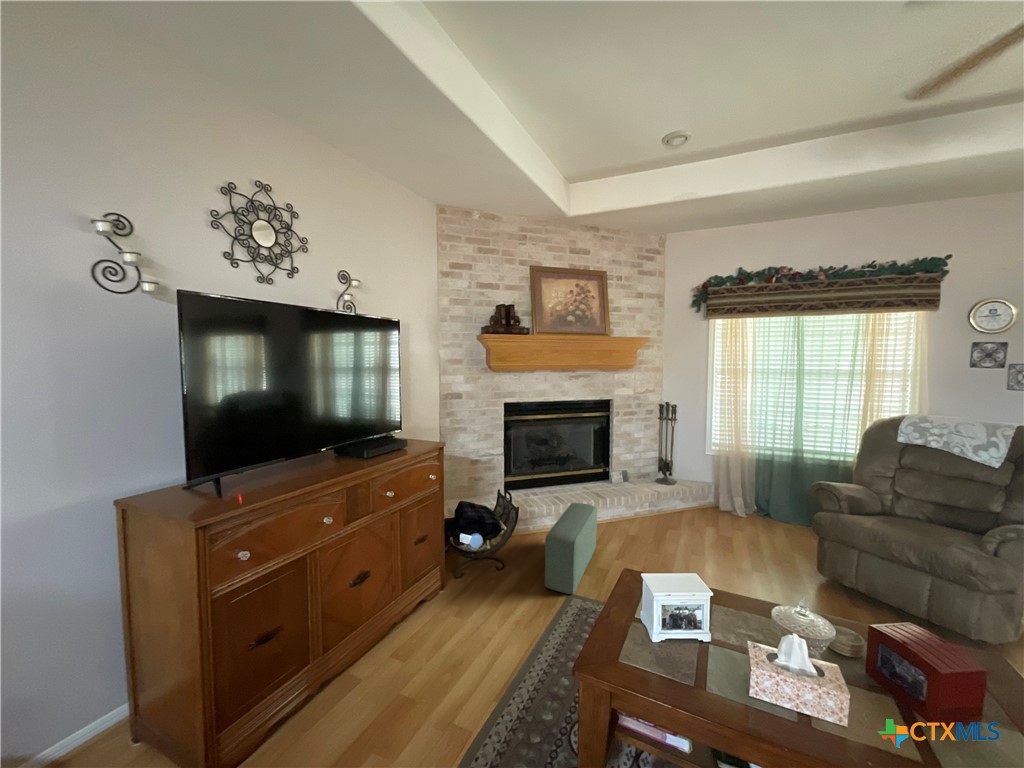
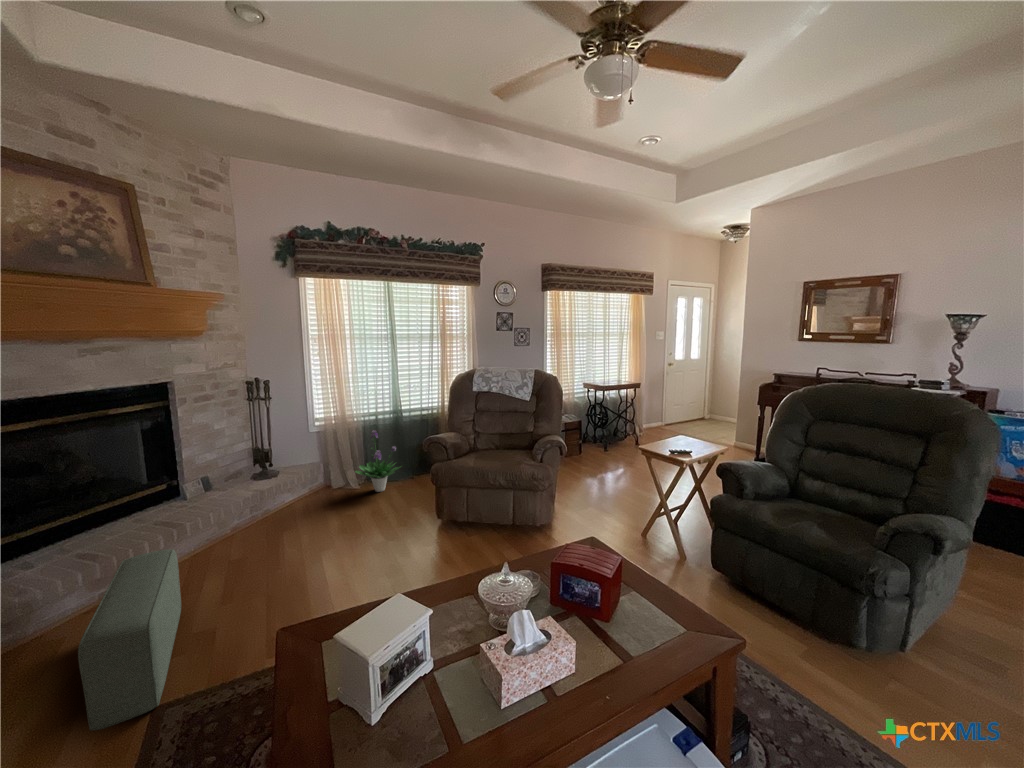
potted plant: none [741,464,796,527] -> present [355,430,400,492]

